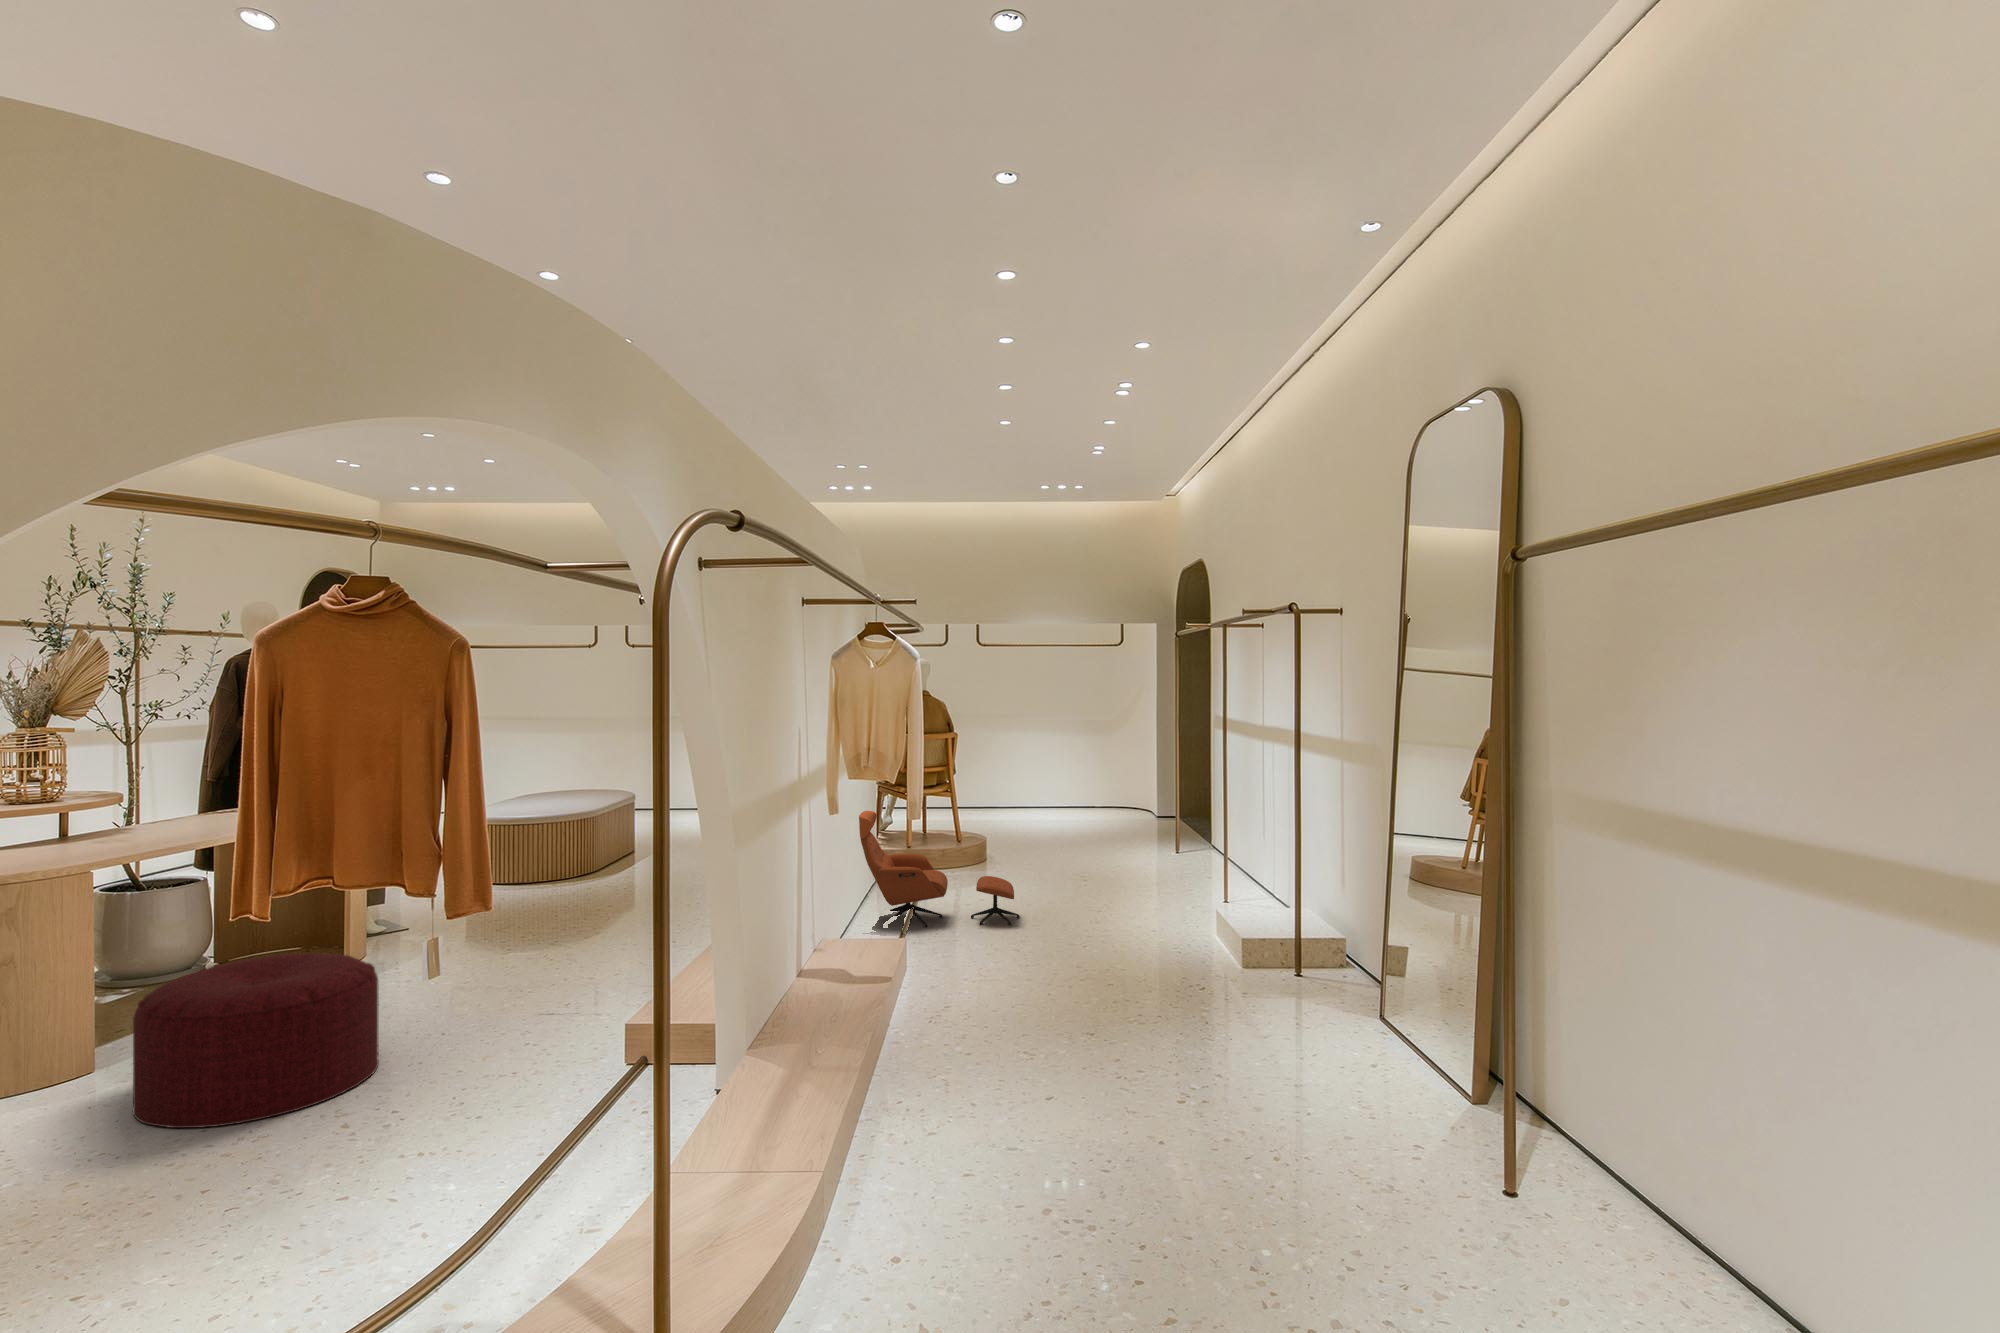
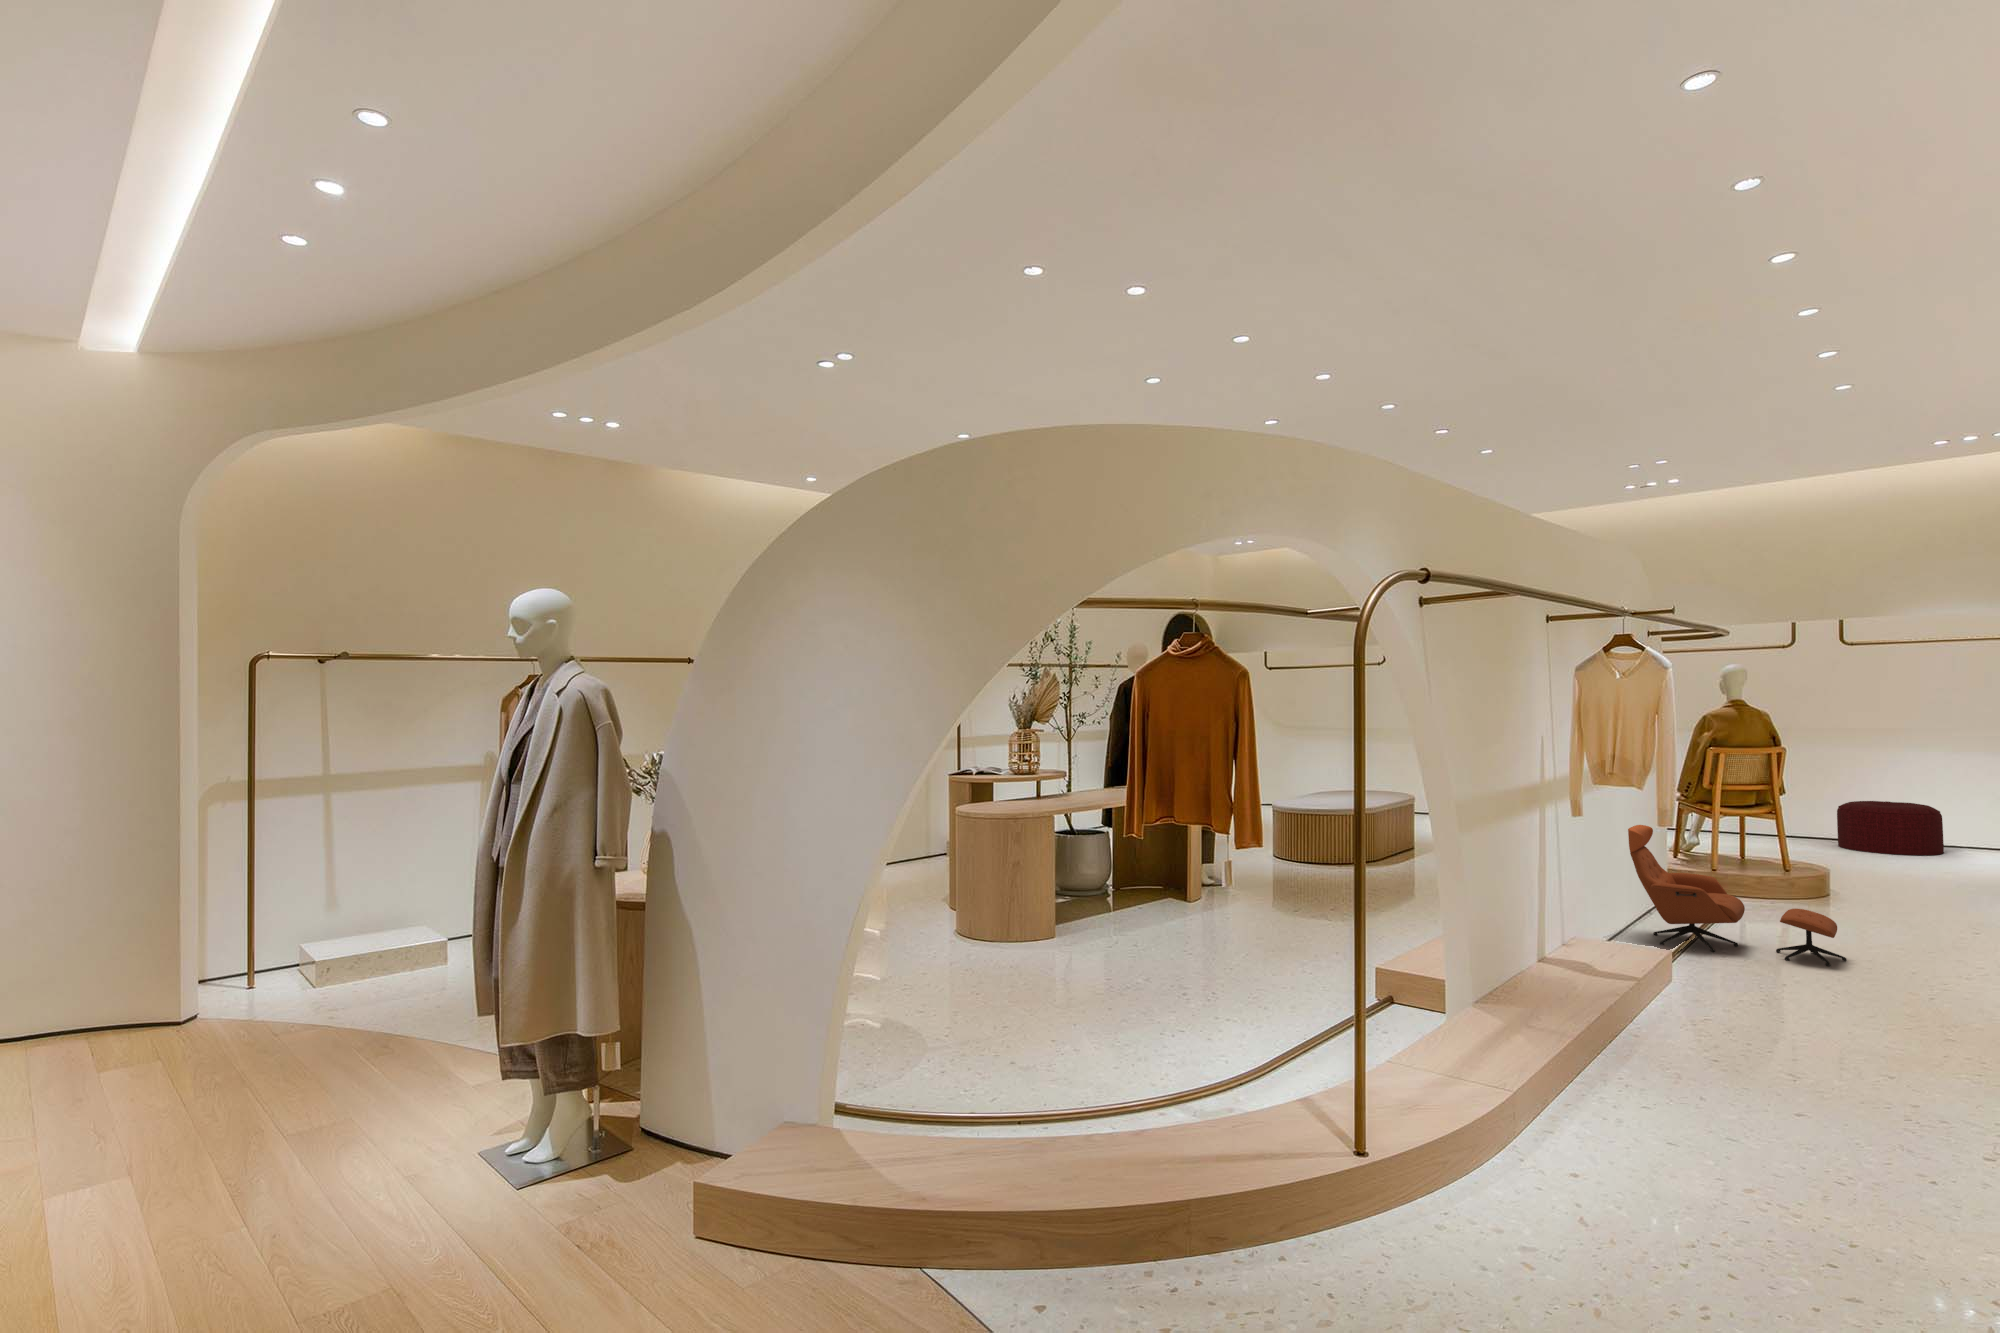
ottoman: present [133,953,379,1128] -> present [1837,801,1944,855]

